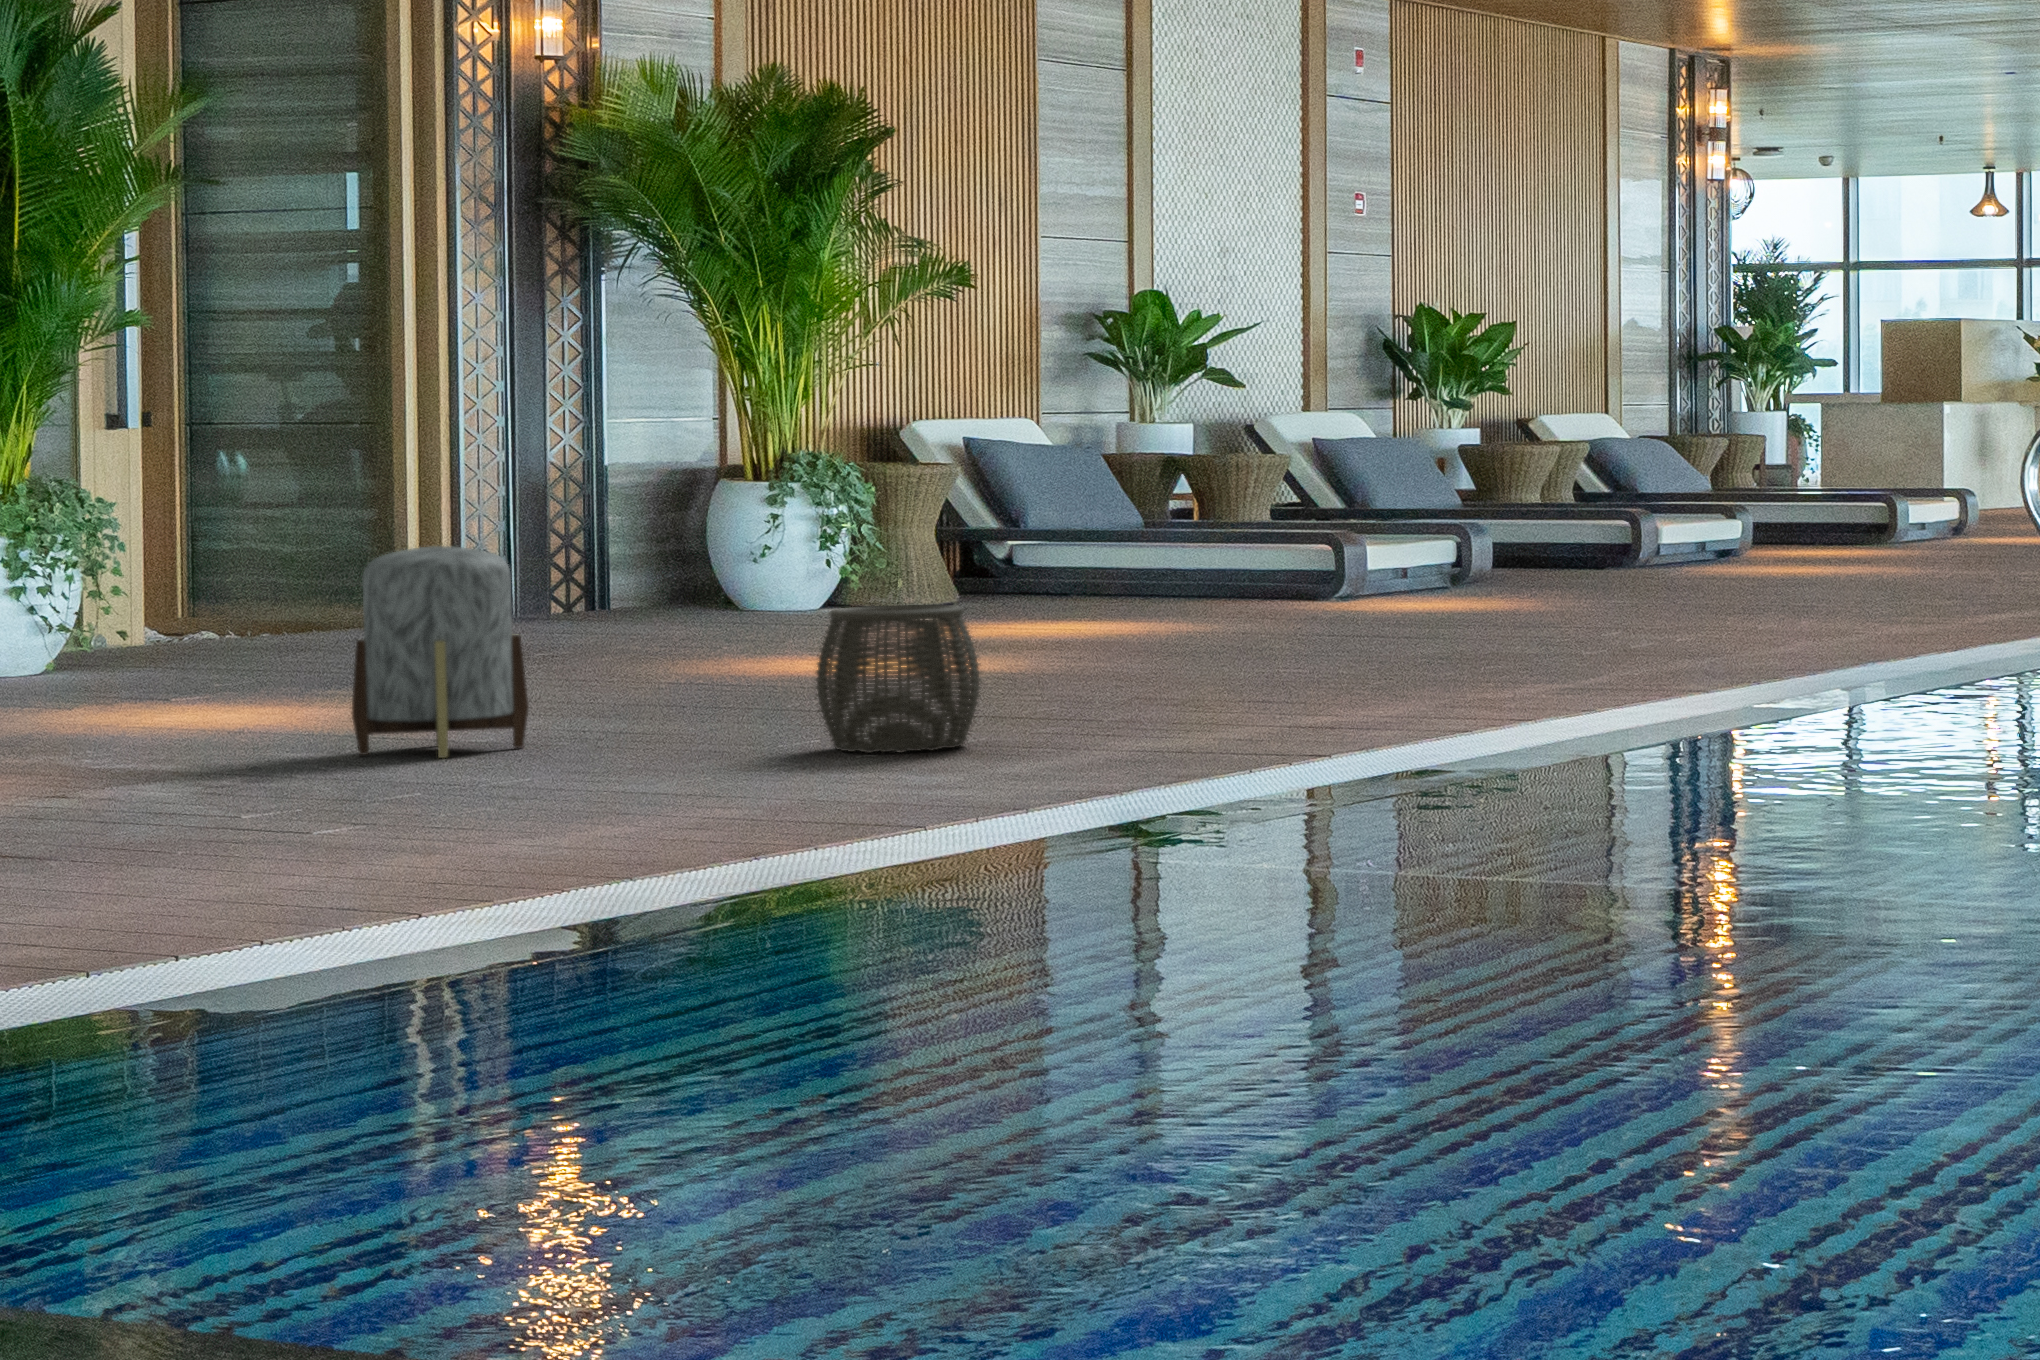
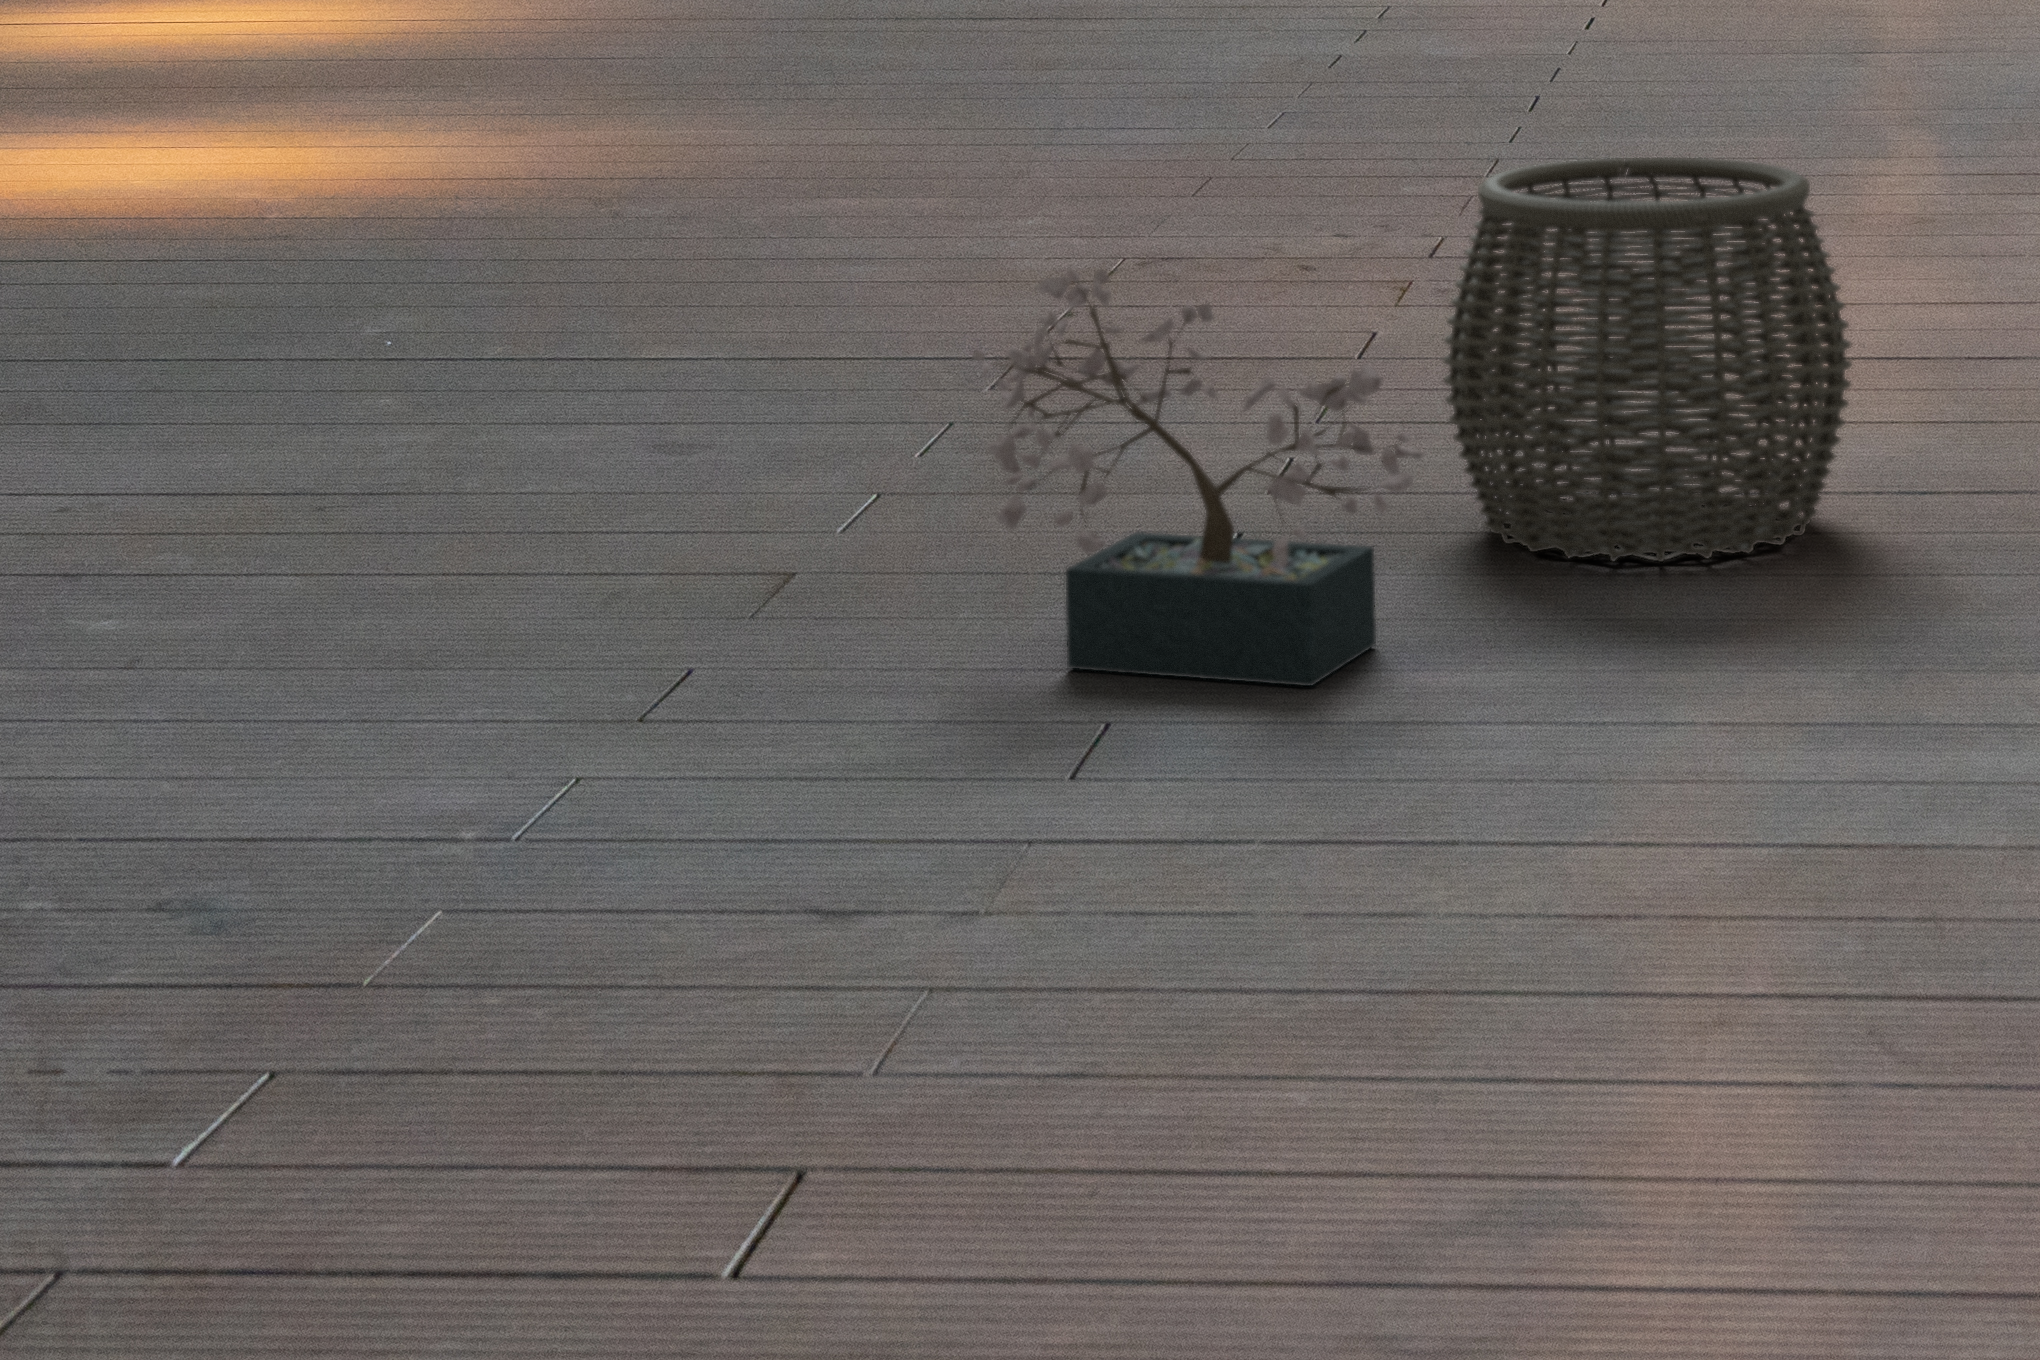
stool: present [351,546,529,758] -> none [171,69,601,684]
decorative plant: none [562,621,722,768] -> present [972,269,1424,686]

